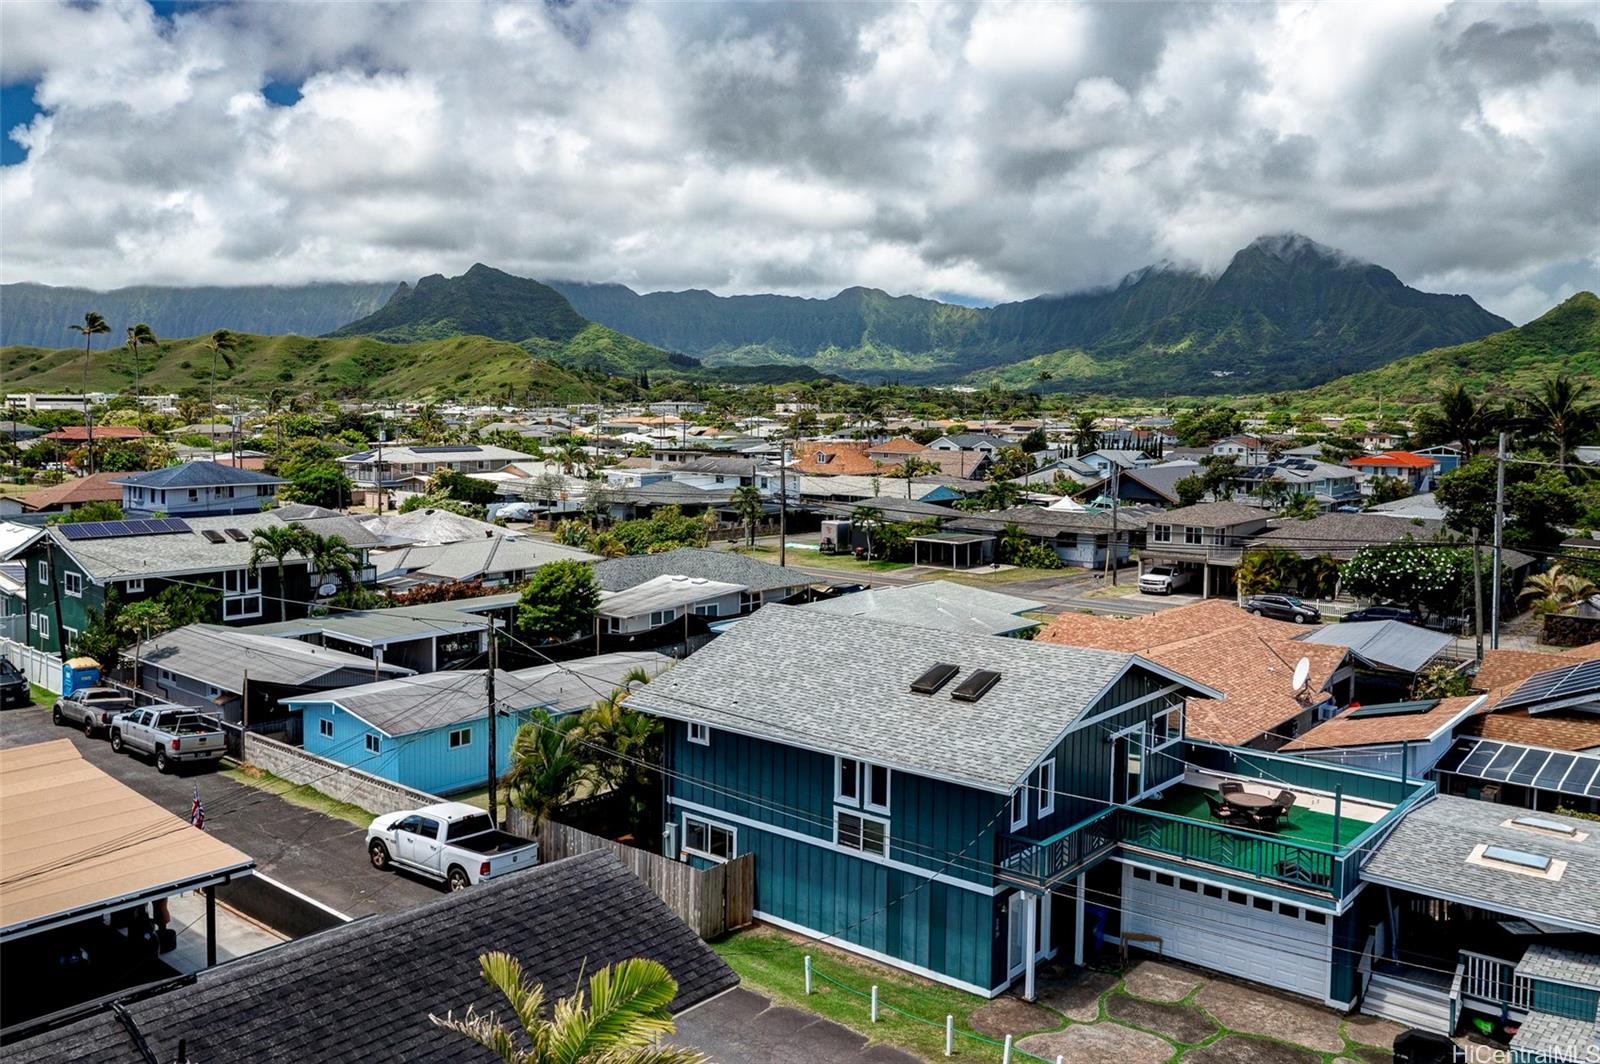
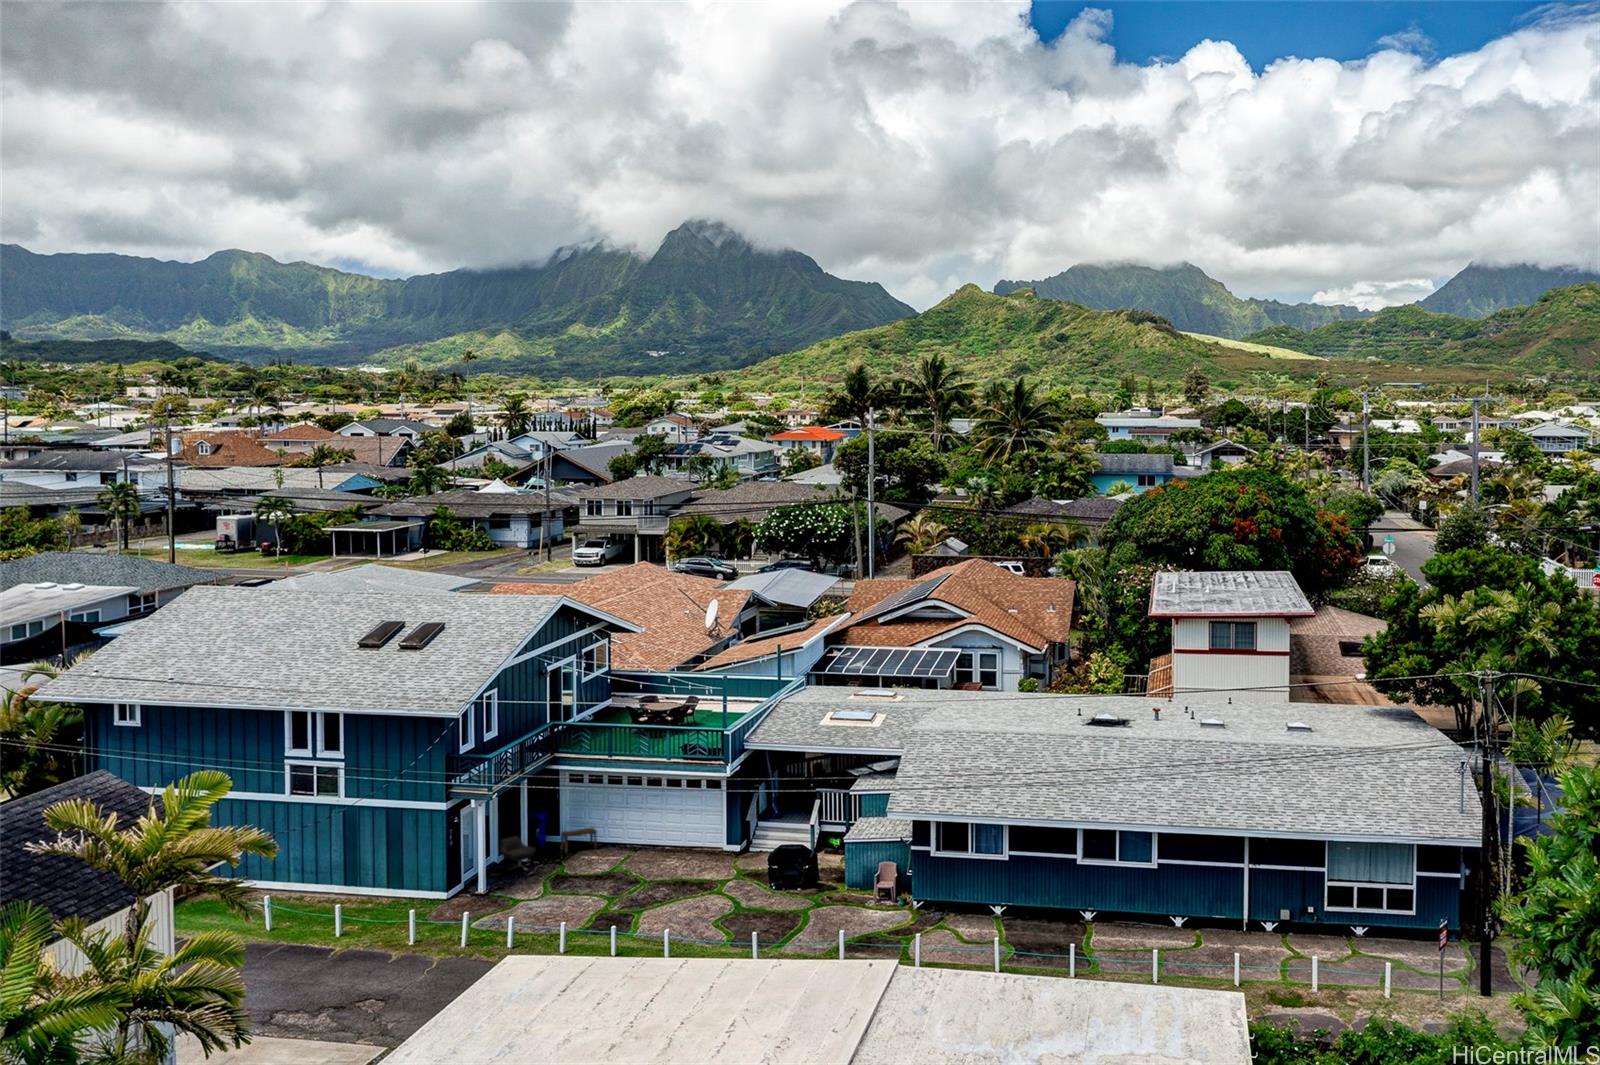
lounge chair: none [1049,930,1091,975] -> present [499,836,536,869]

